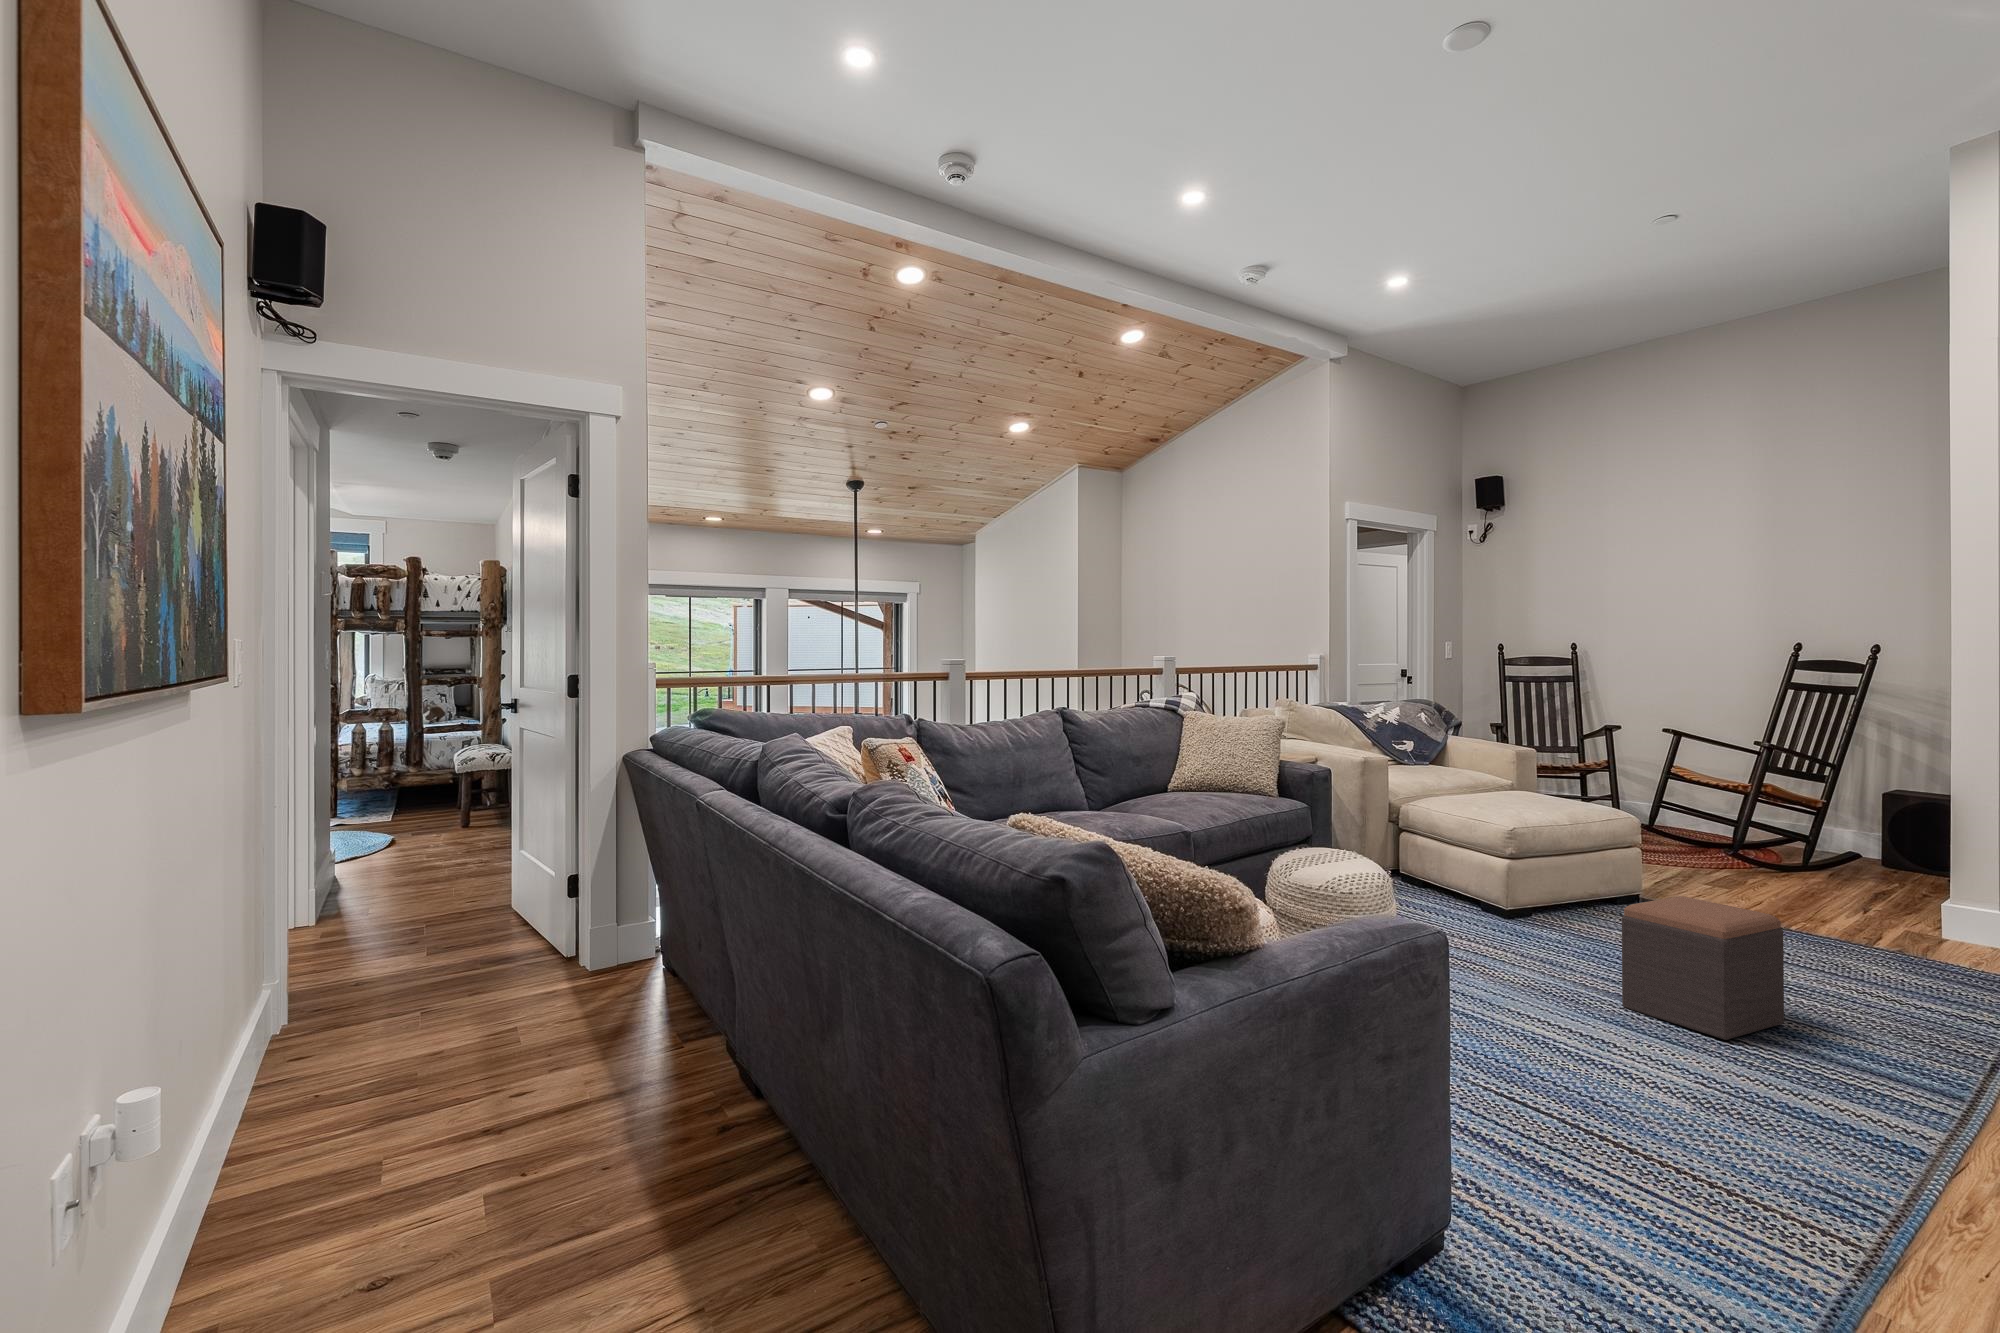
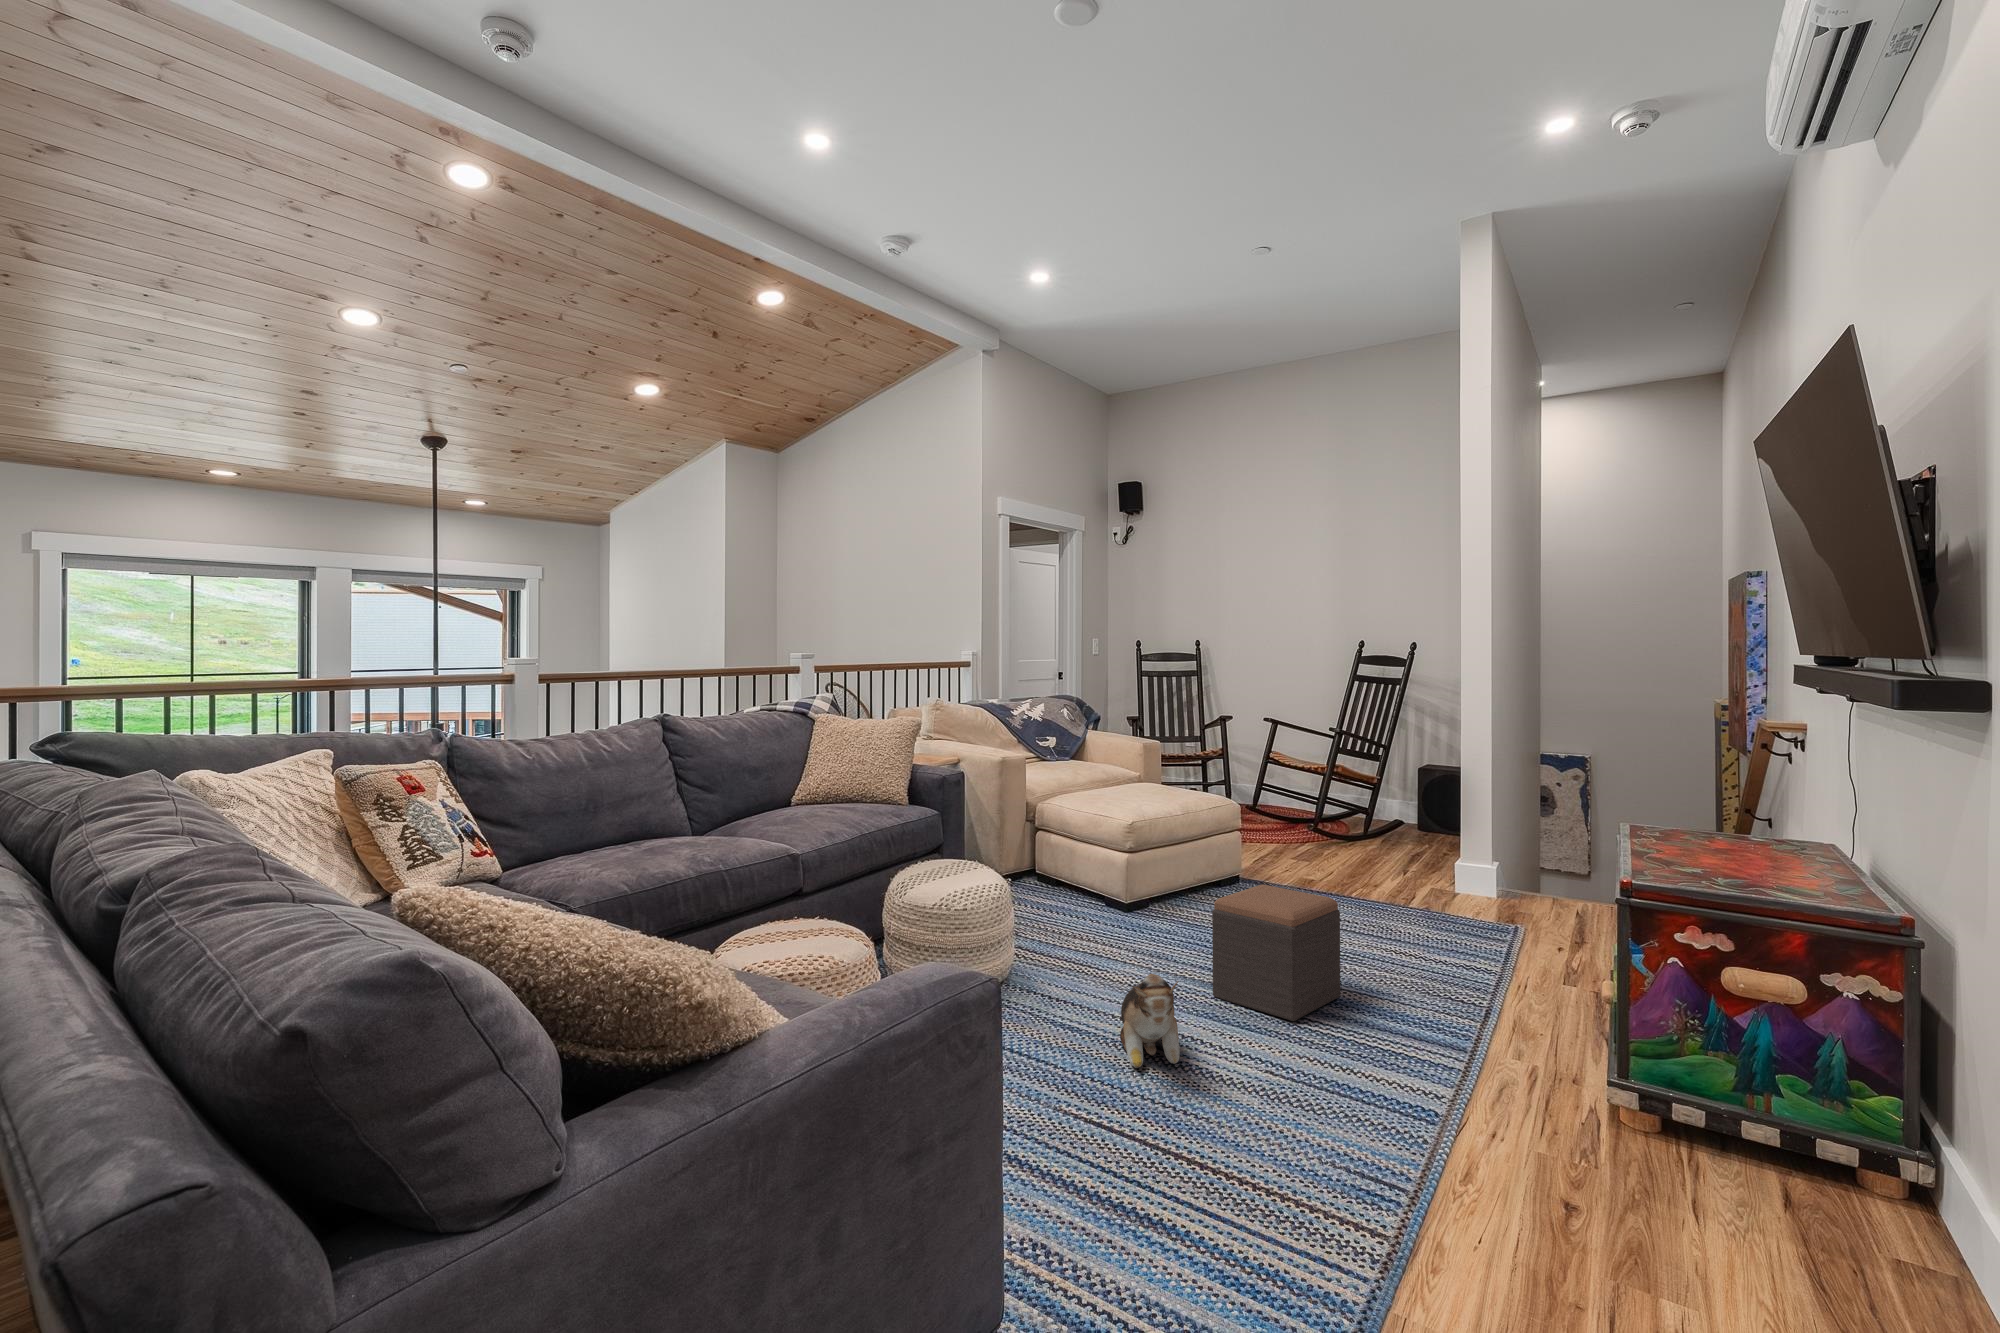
plush toy: none [1521,966,1593,1060] -> present [1120,974,1180,1068]

